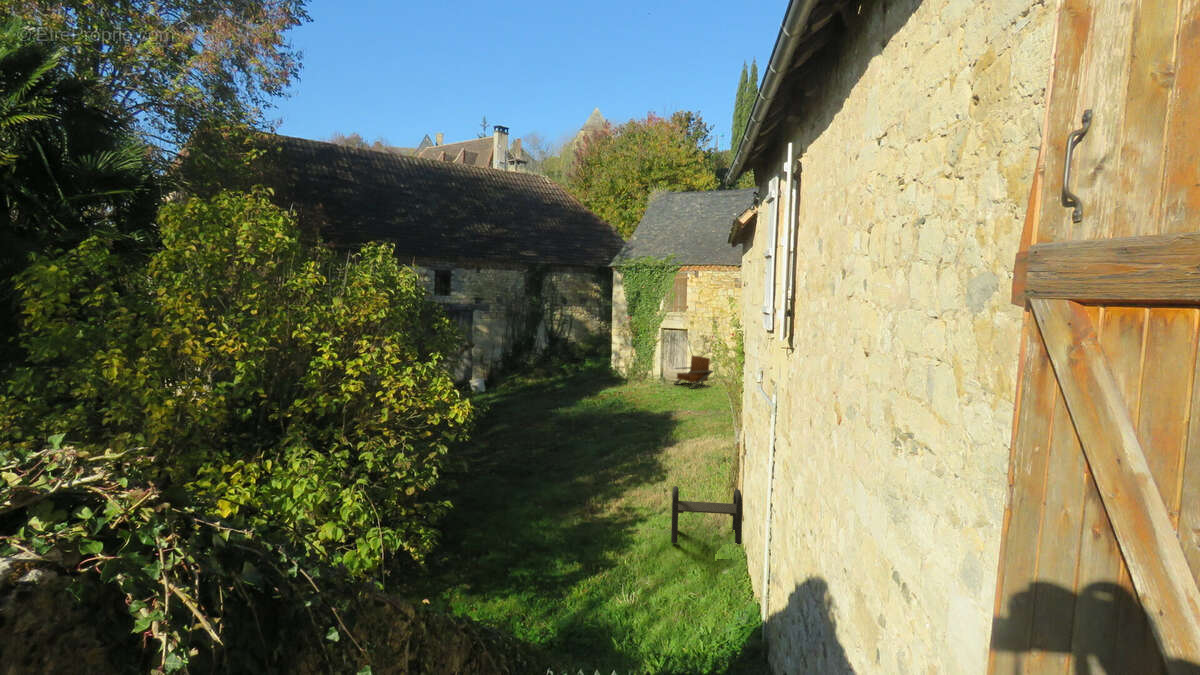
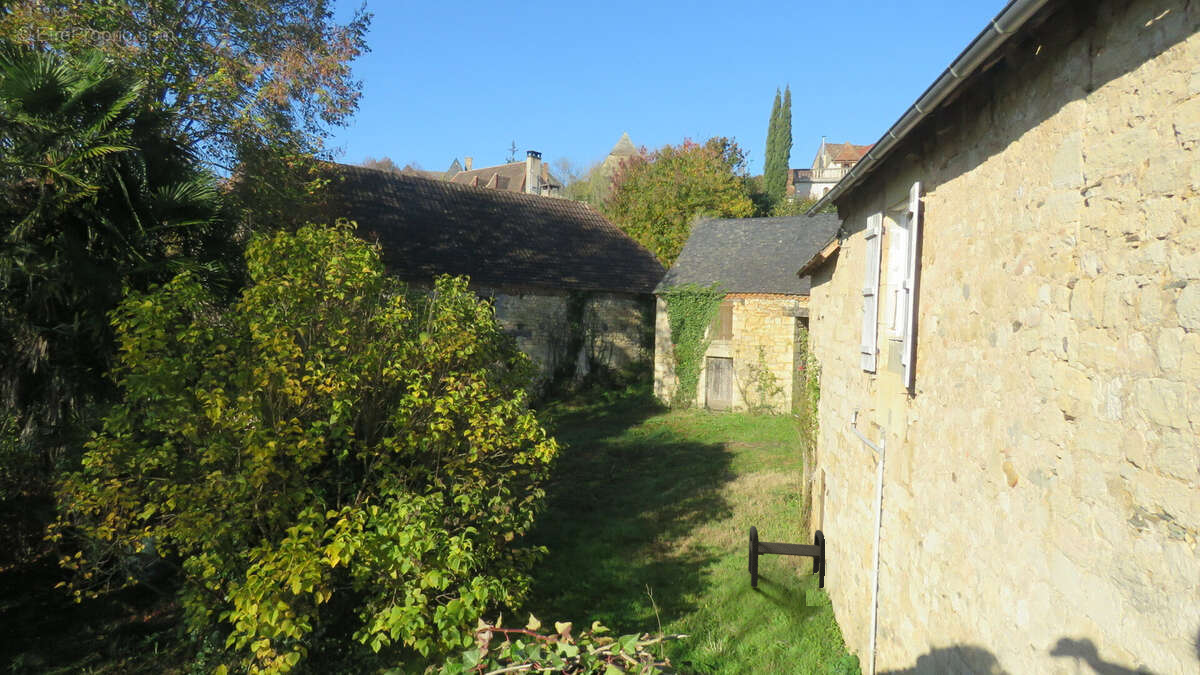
lounge chair: present [674,356,713,389] -> none [719,384,761,418]

